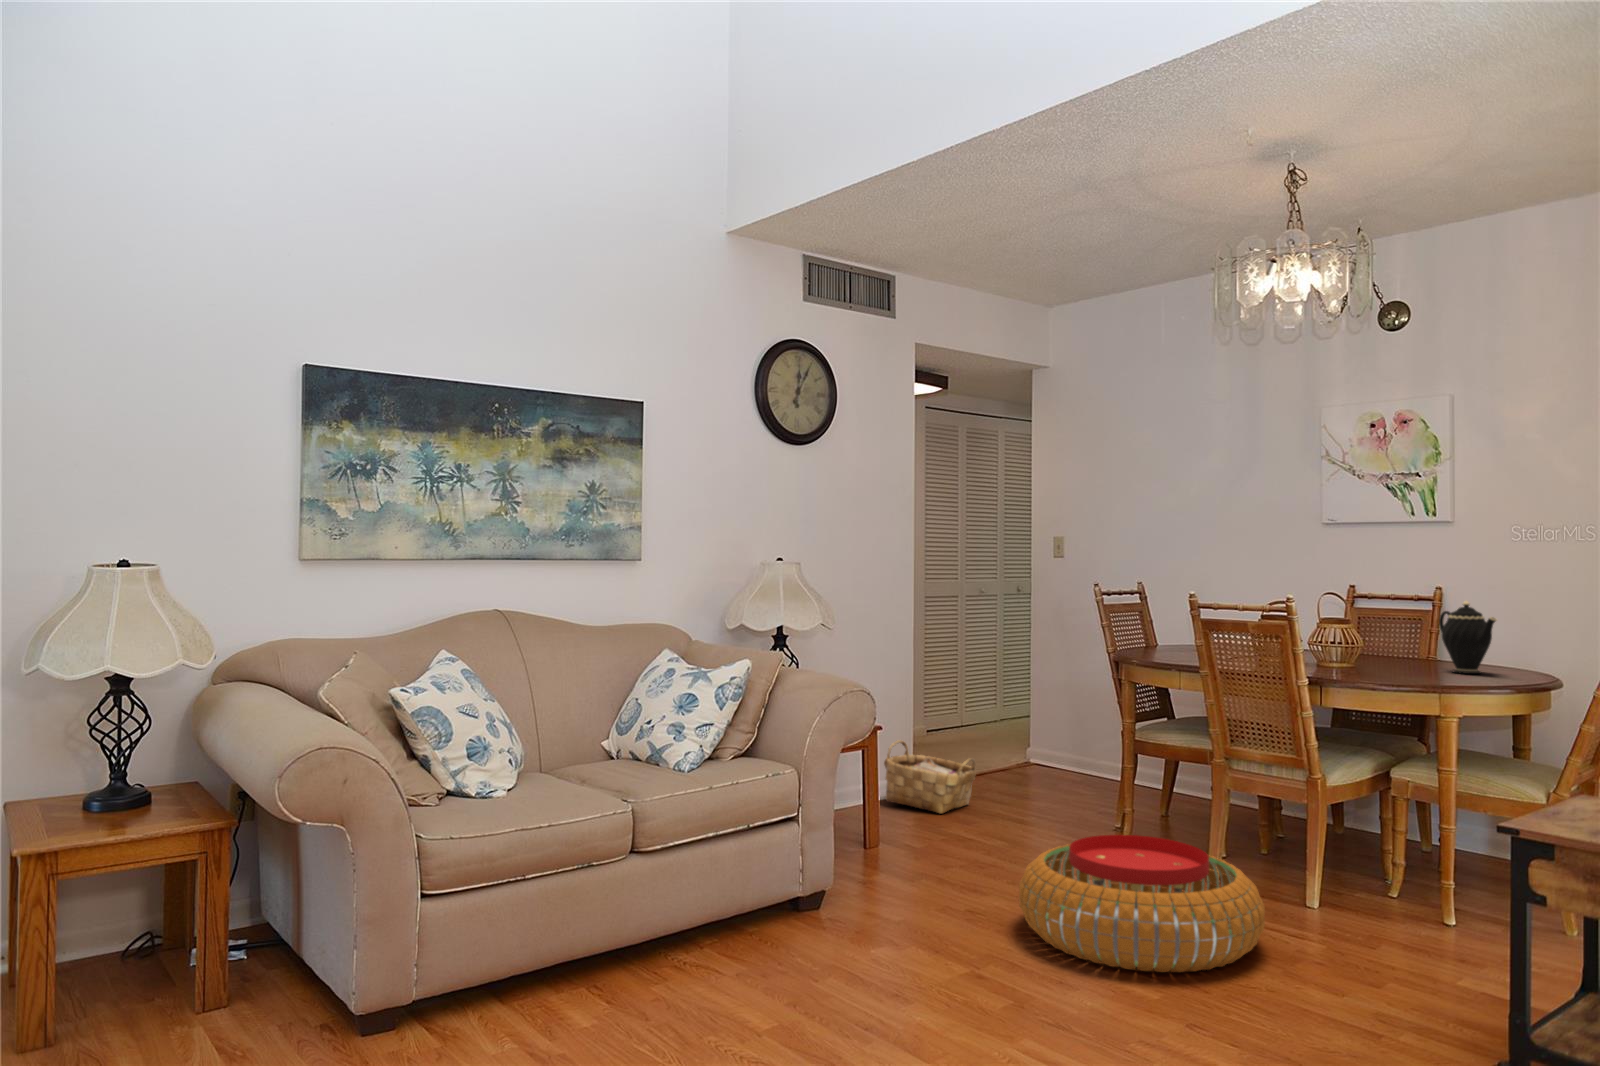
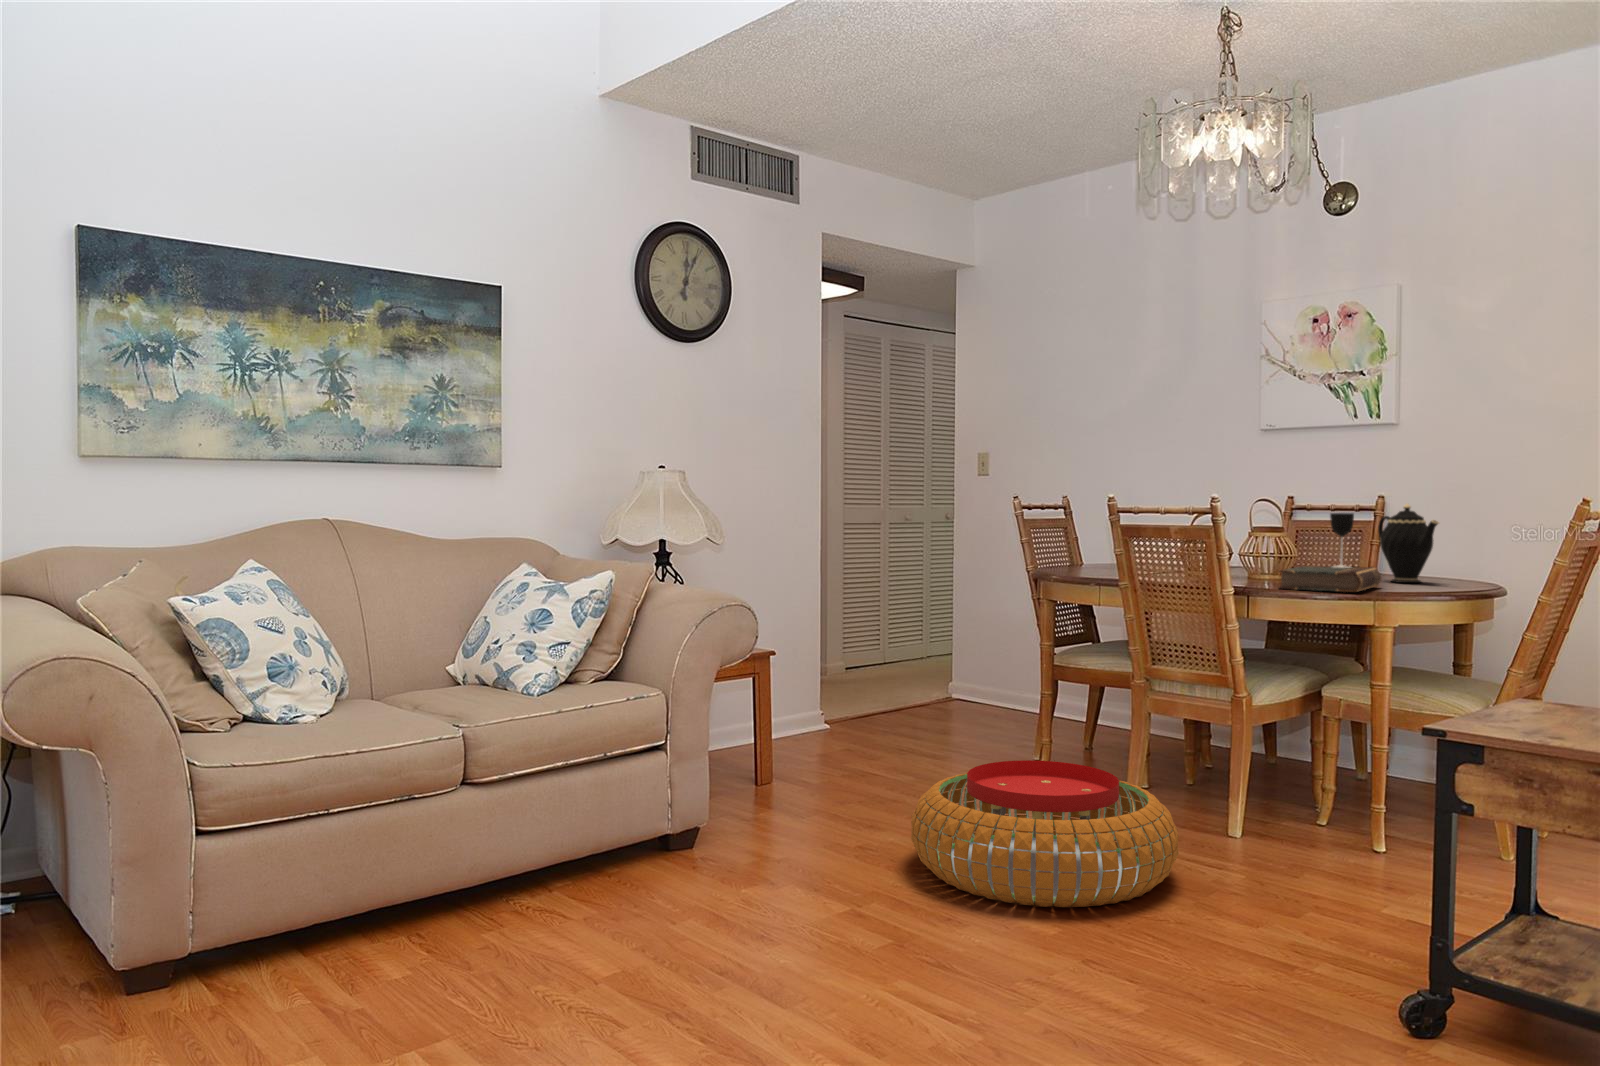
wine glass: none [1392,603,1414,654] -> present [1330,513,1354,568]
book: none [1349,658,1445,686] -> present [1279,566,1381,592]
woven basket: present [884,740,976,814] -> none [786,670,886,748]

